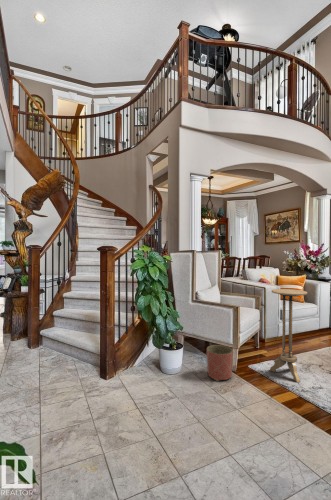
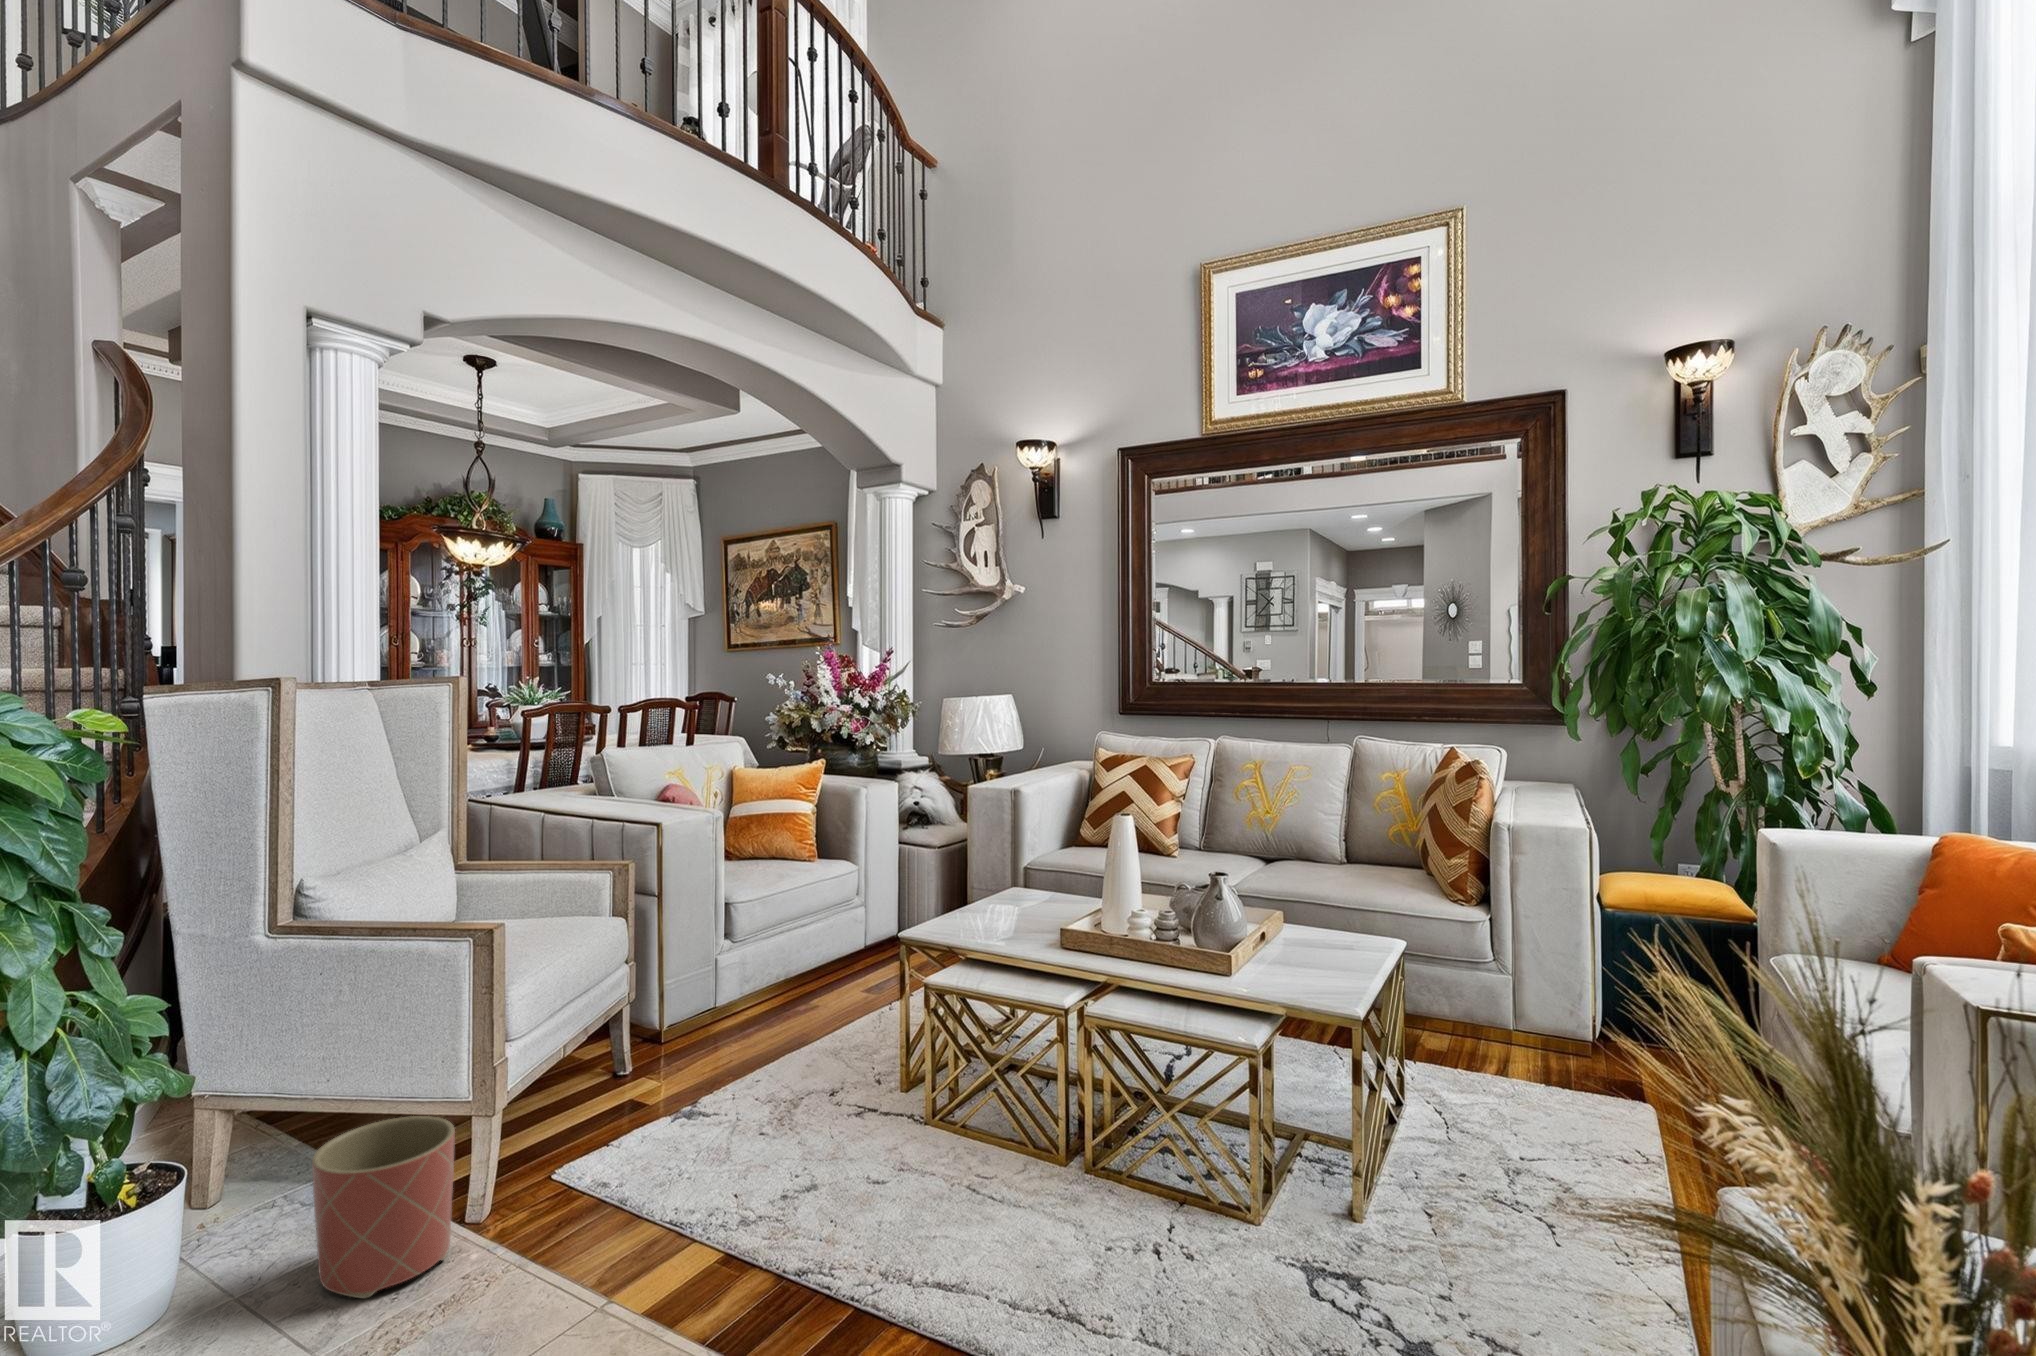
side table: present [270,289,308,382] -> none [640,827,777,1192]

